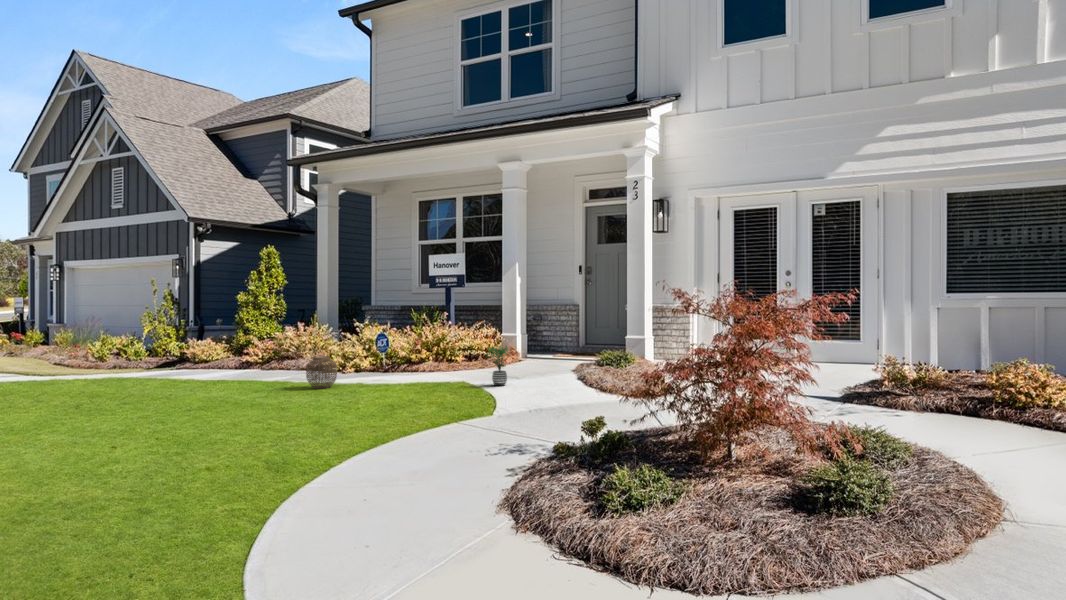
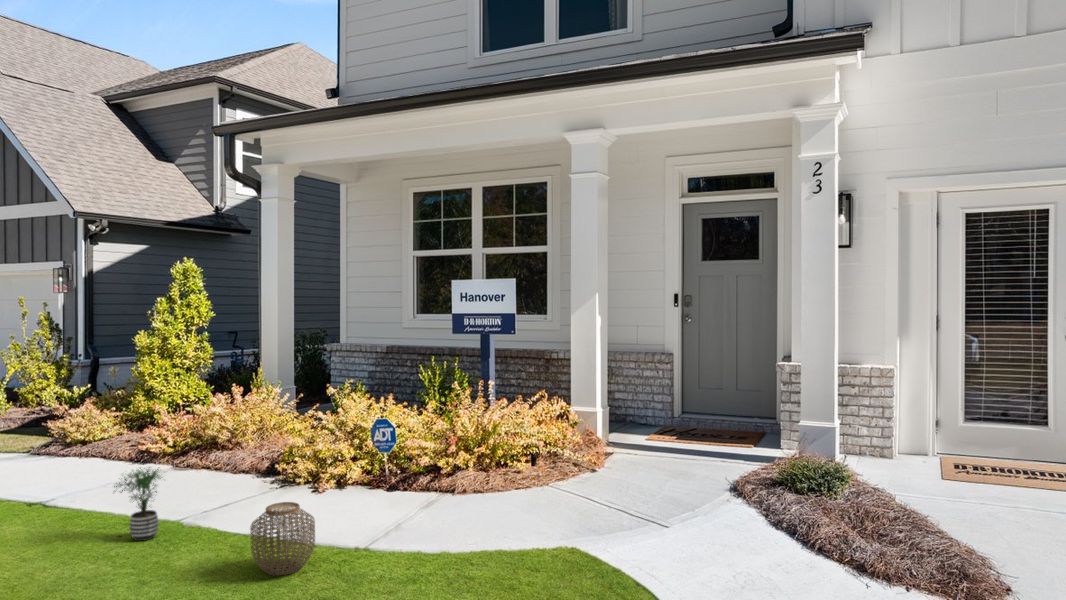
potted plant: present [489,346,508,386] -> present [114,467,162,541]

